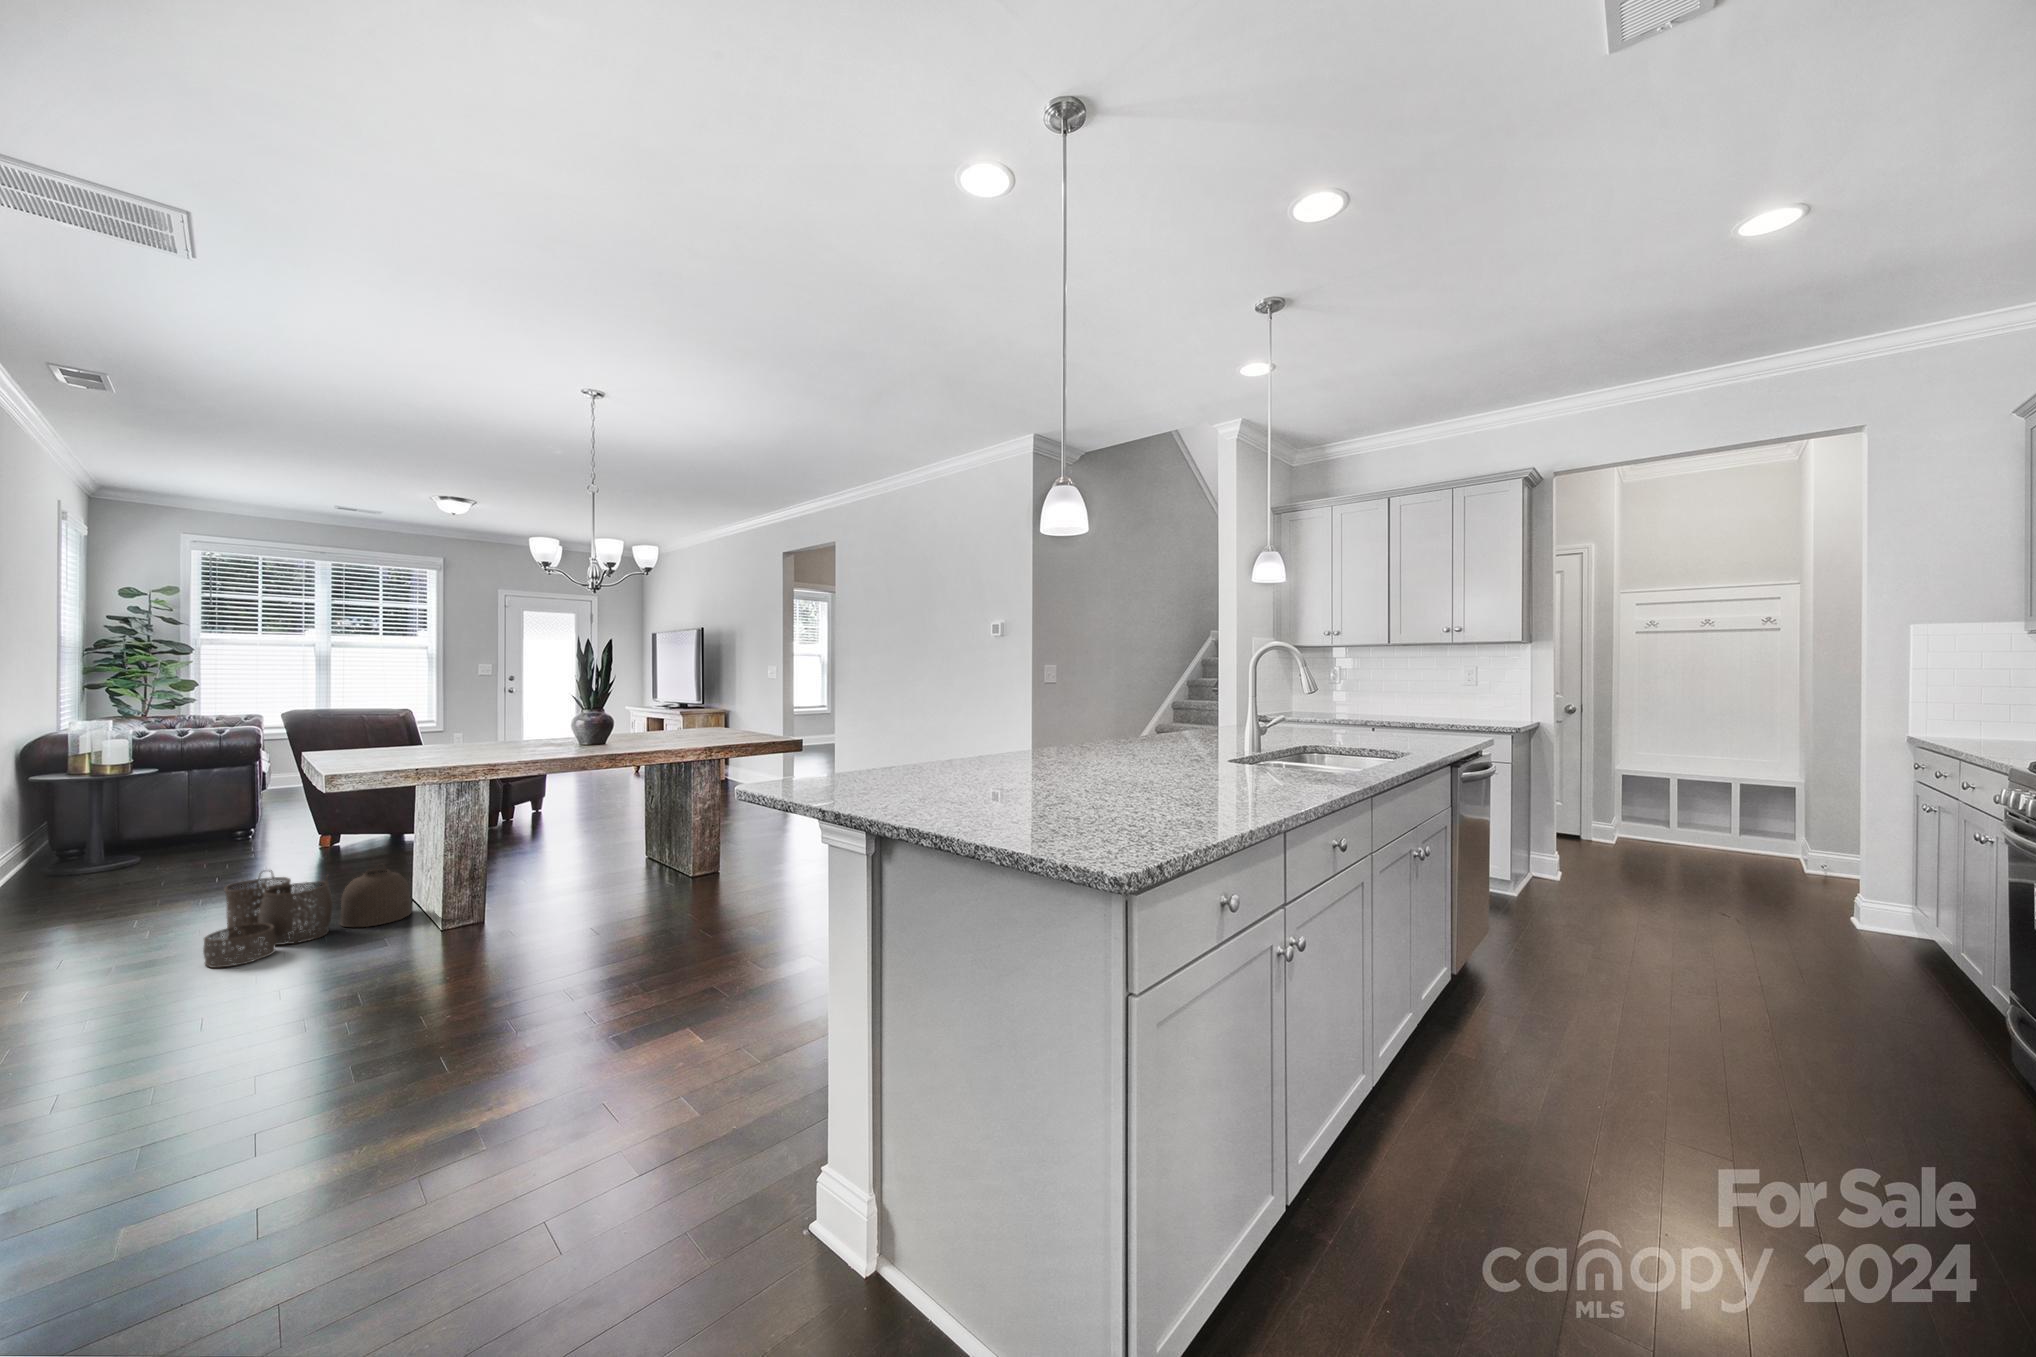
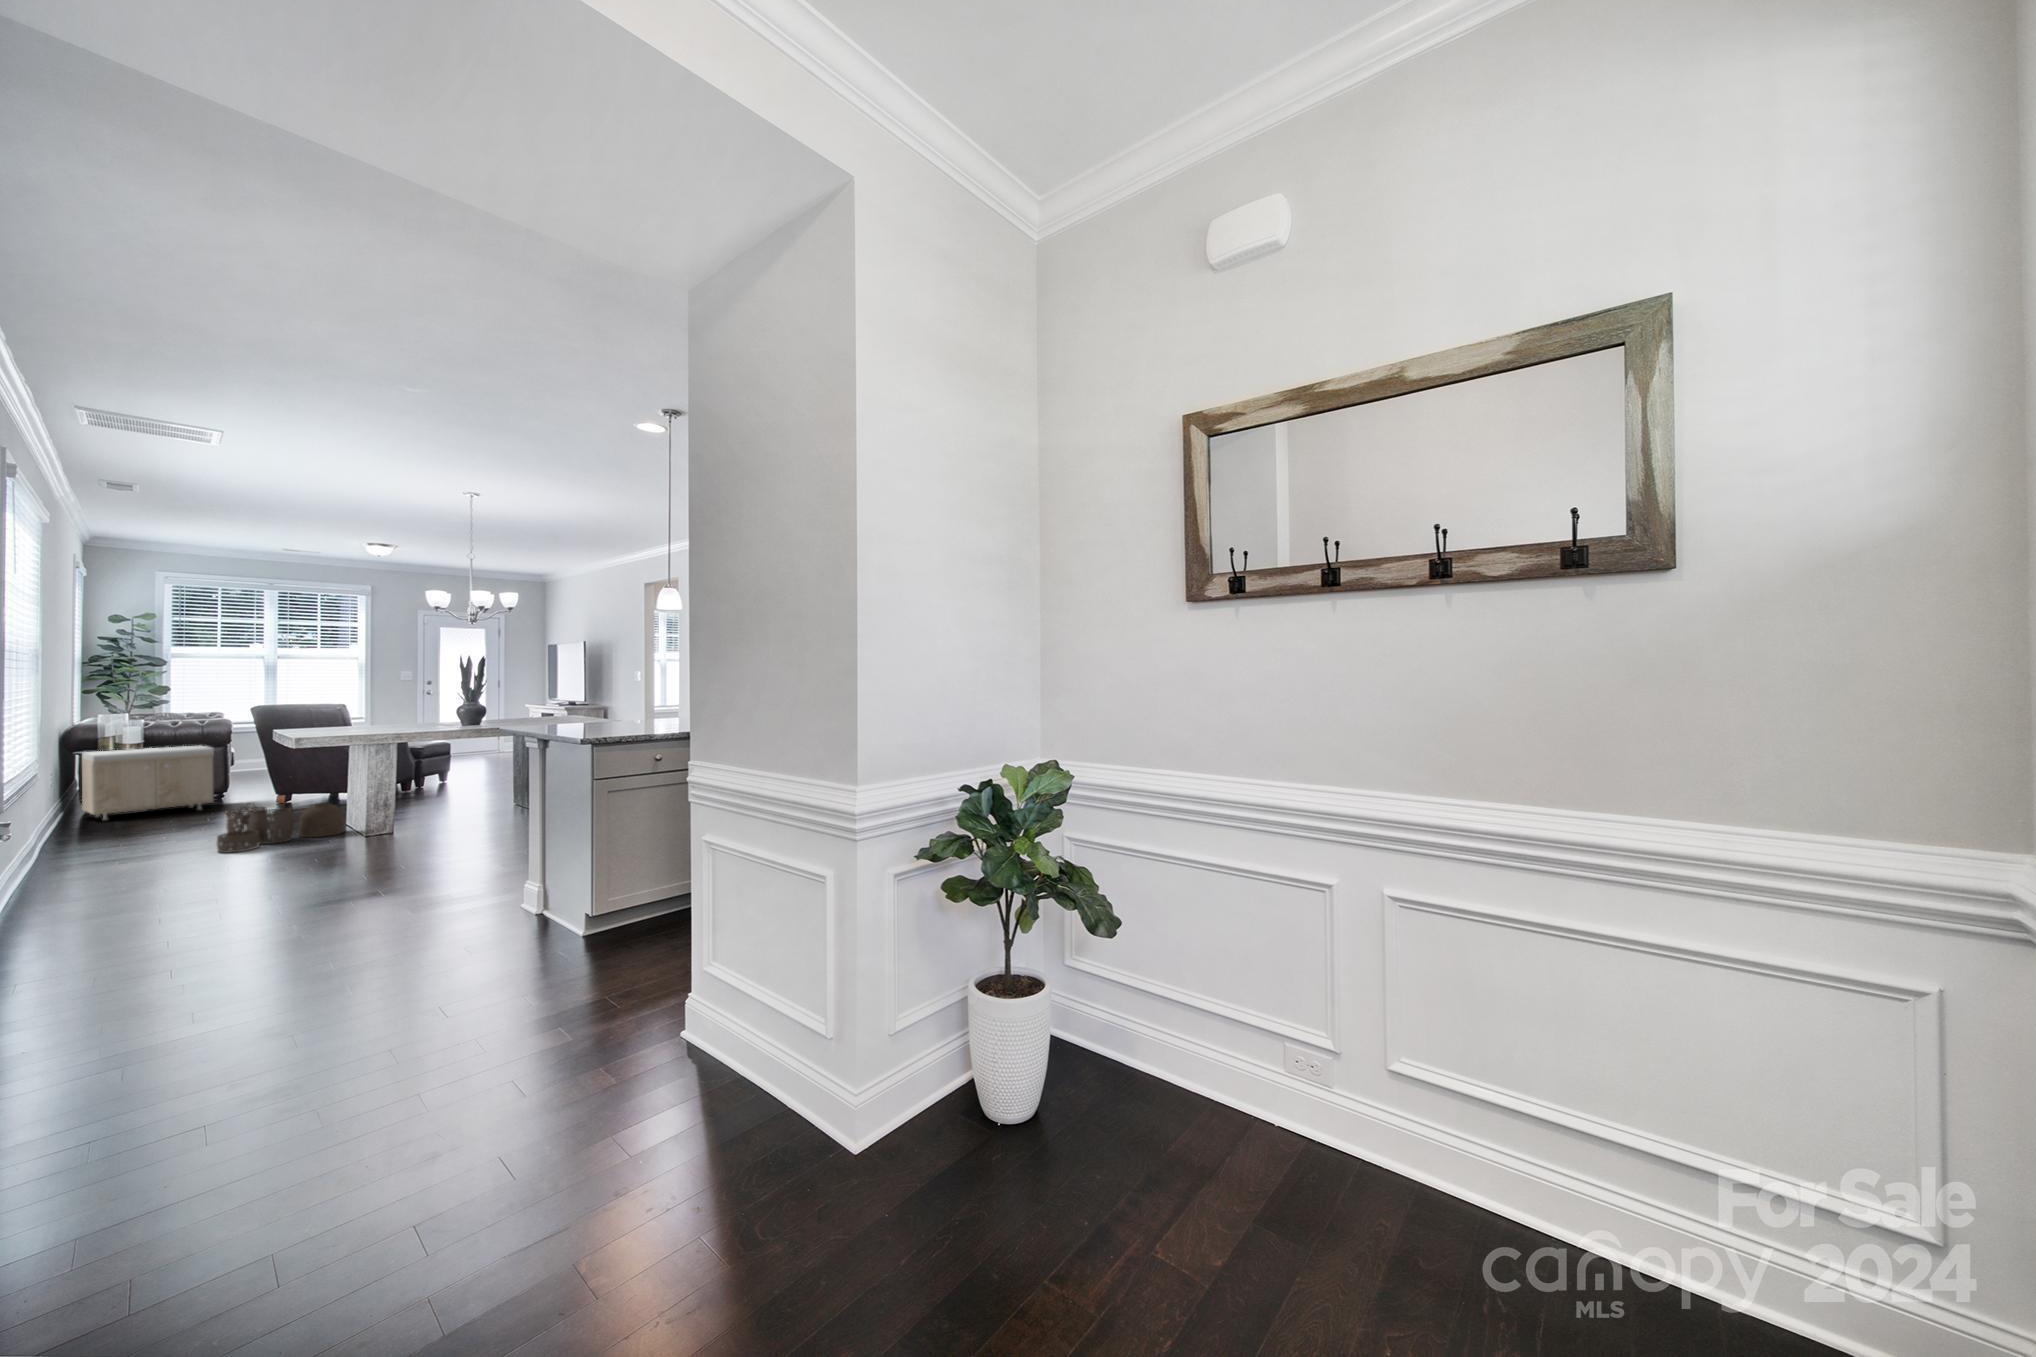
storage bench: none [41,766,230,880] -> present [82,746,214,820]

